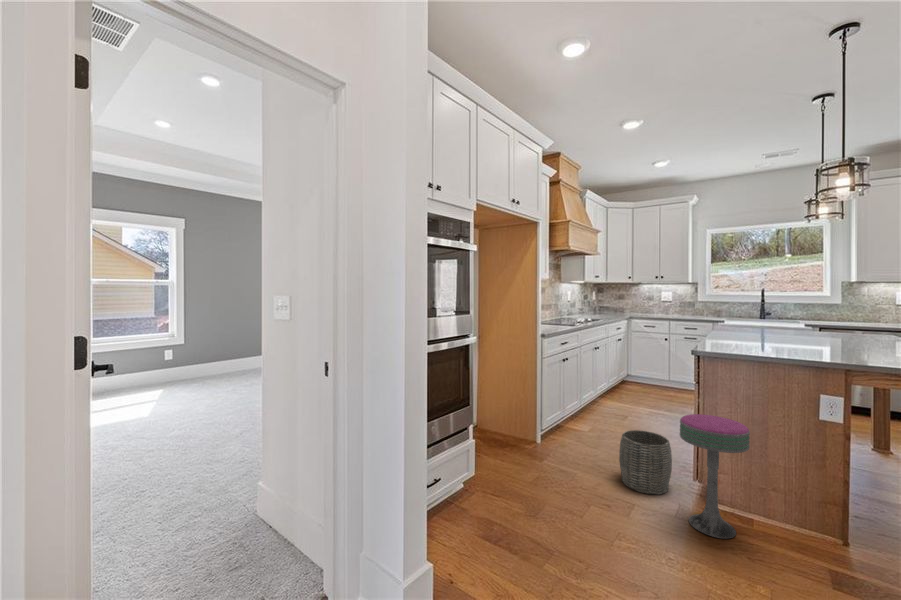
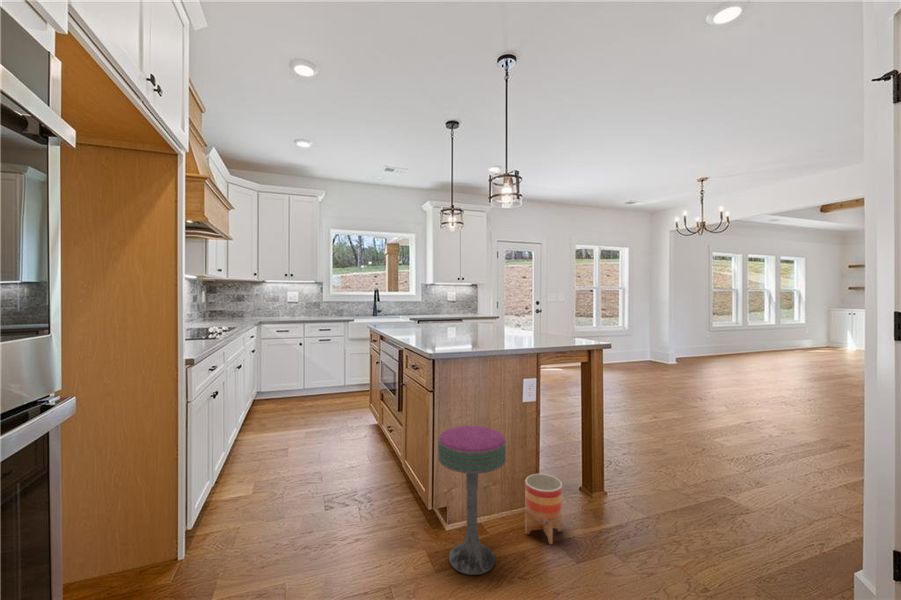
woven basket: present [619,430,672,494] -> none [343,467,408,561]
planter: none [792,493,847,567] -> present [525,474,562,544]

